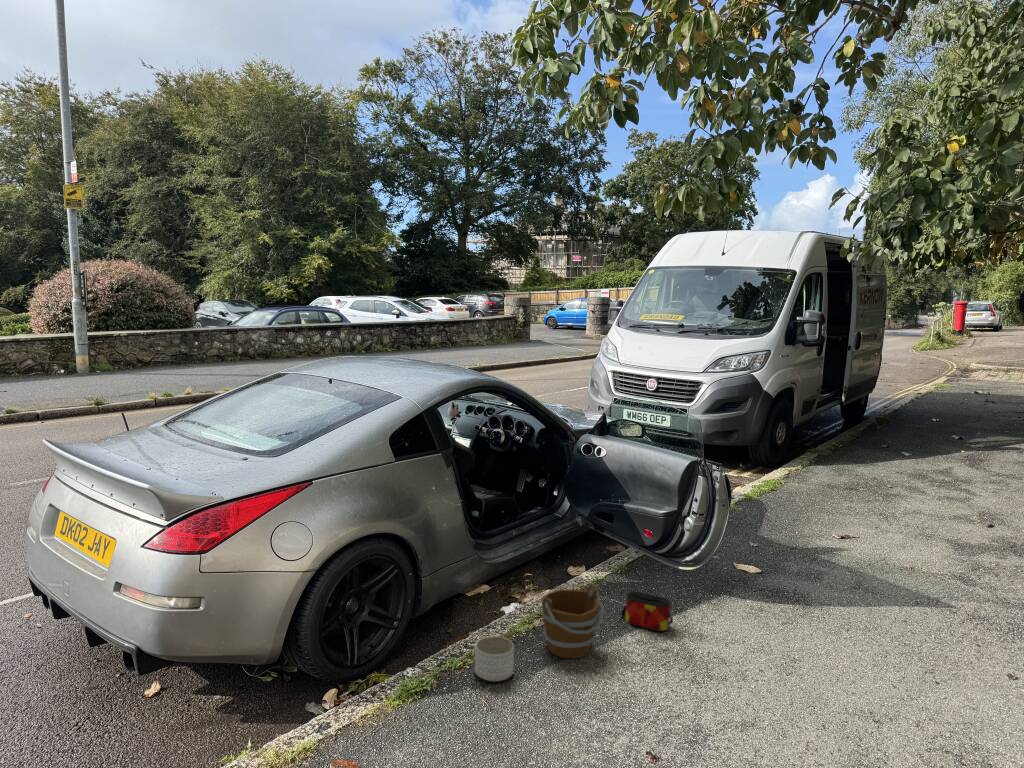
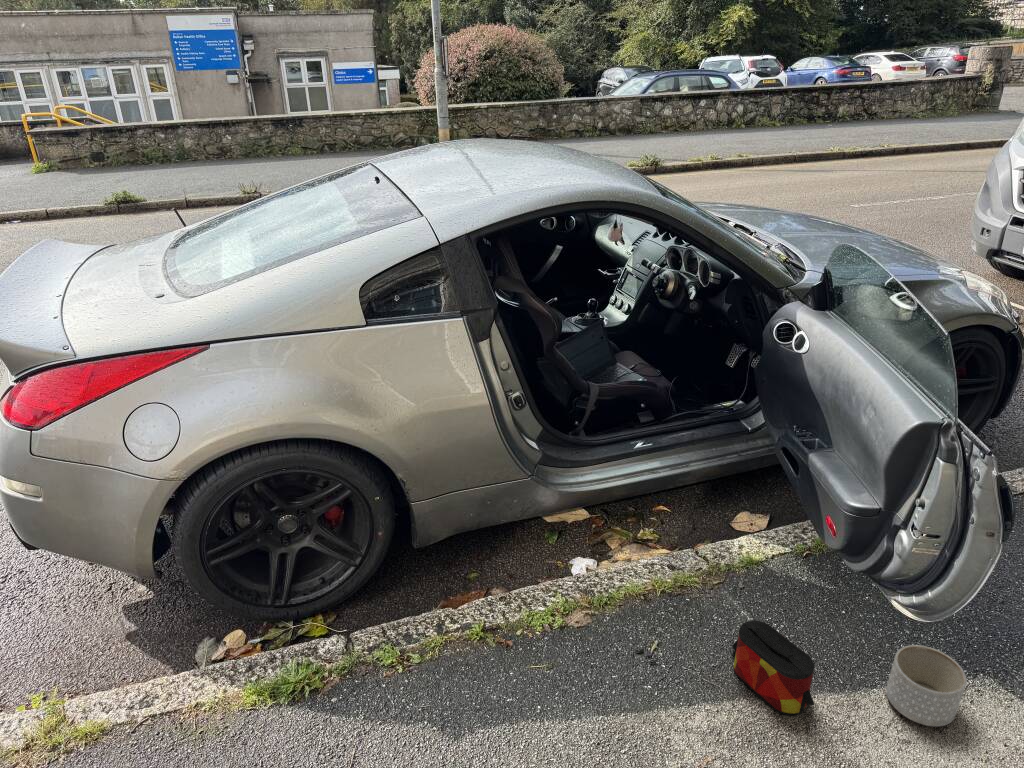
bucket: present [542,588,604,658] -> none [535,590,646,717]
planter: present [475,636,514,682] -> present [886,645,967,727]

